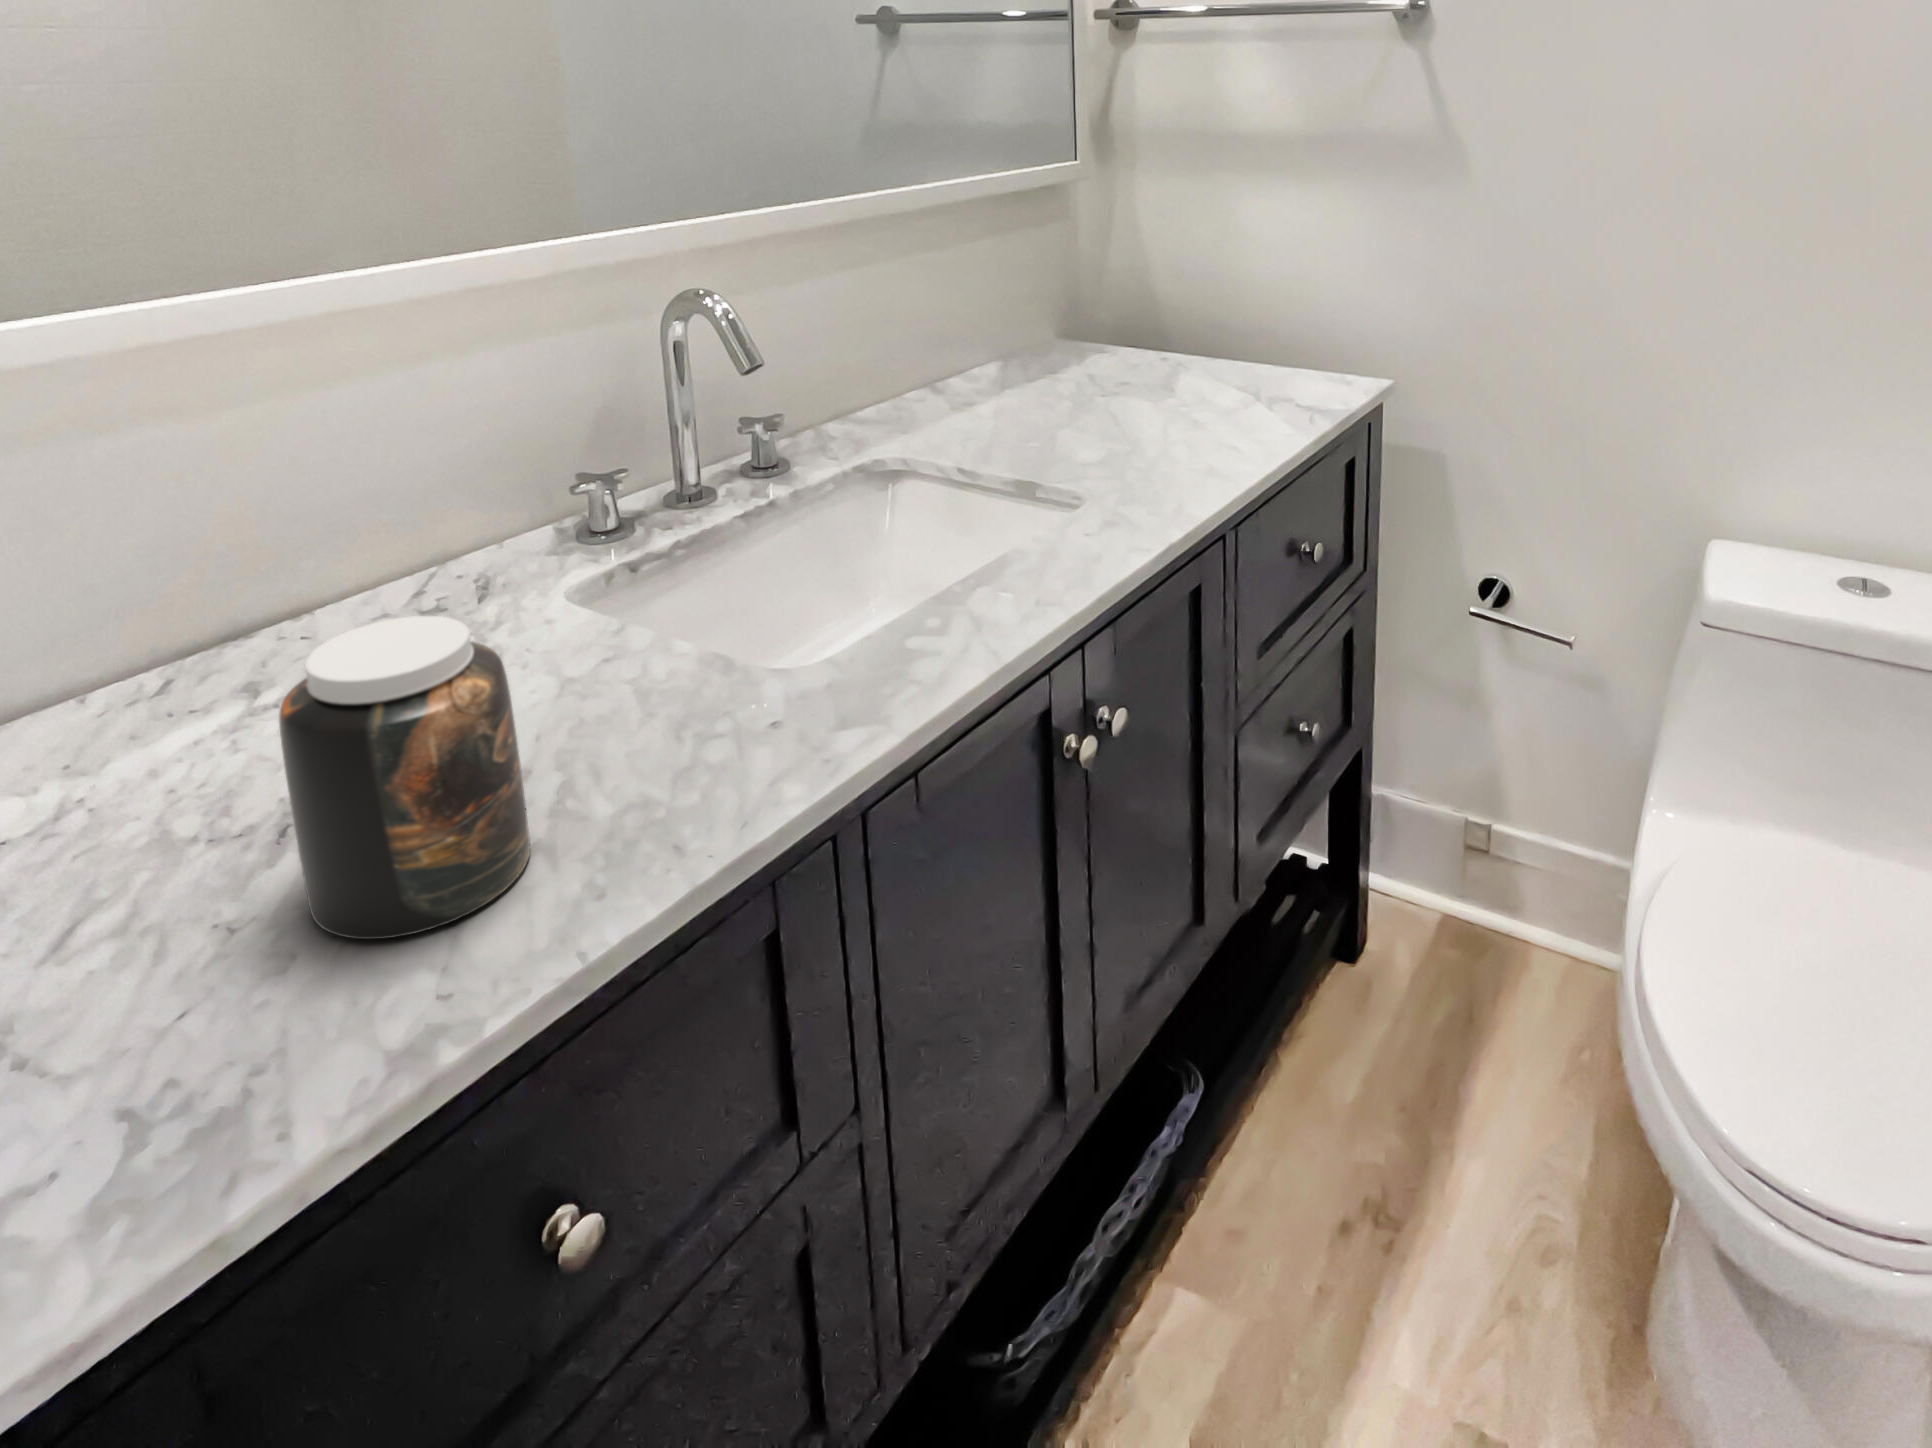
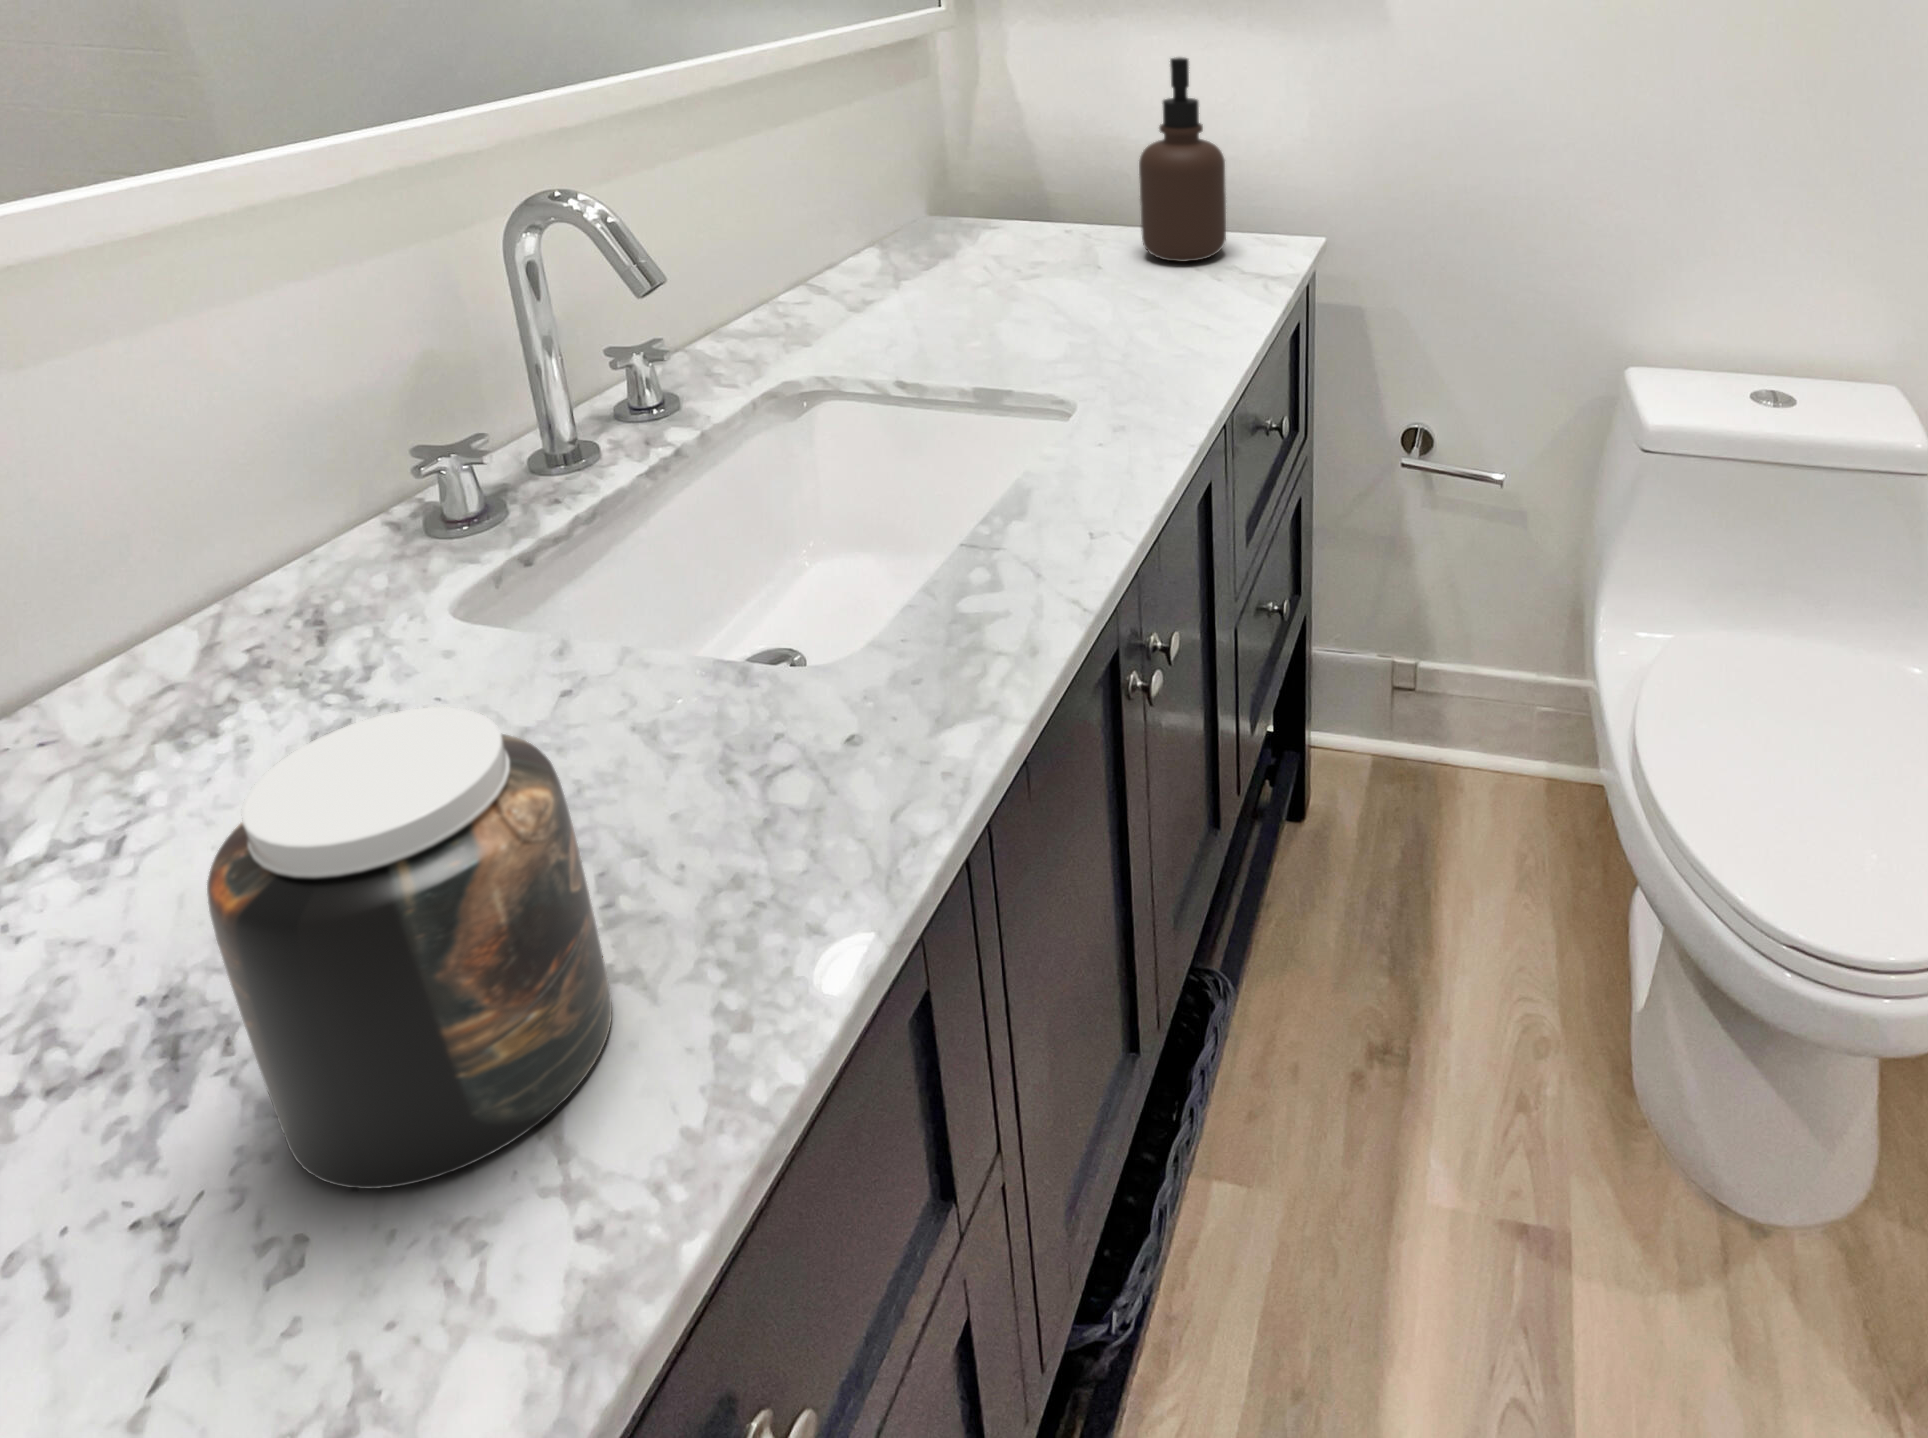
soap dispenser: none [1218,207,1297,392] -> present [1139,57,1226,262]

